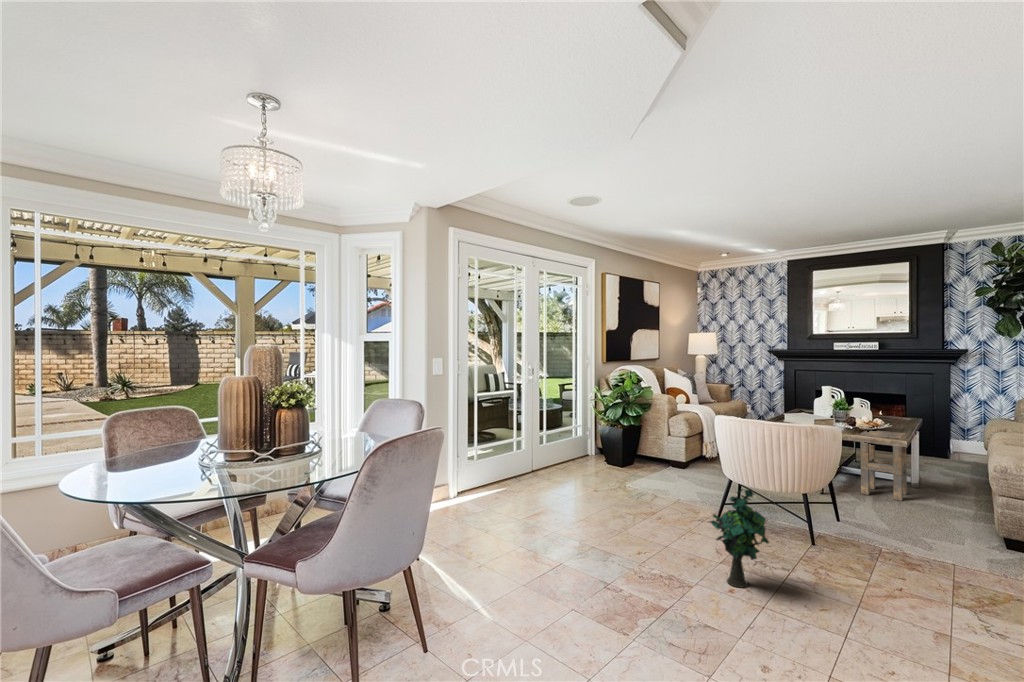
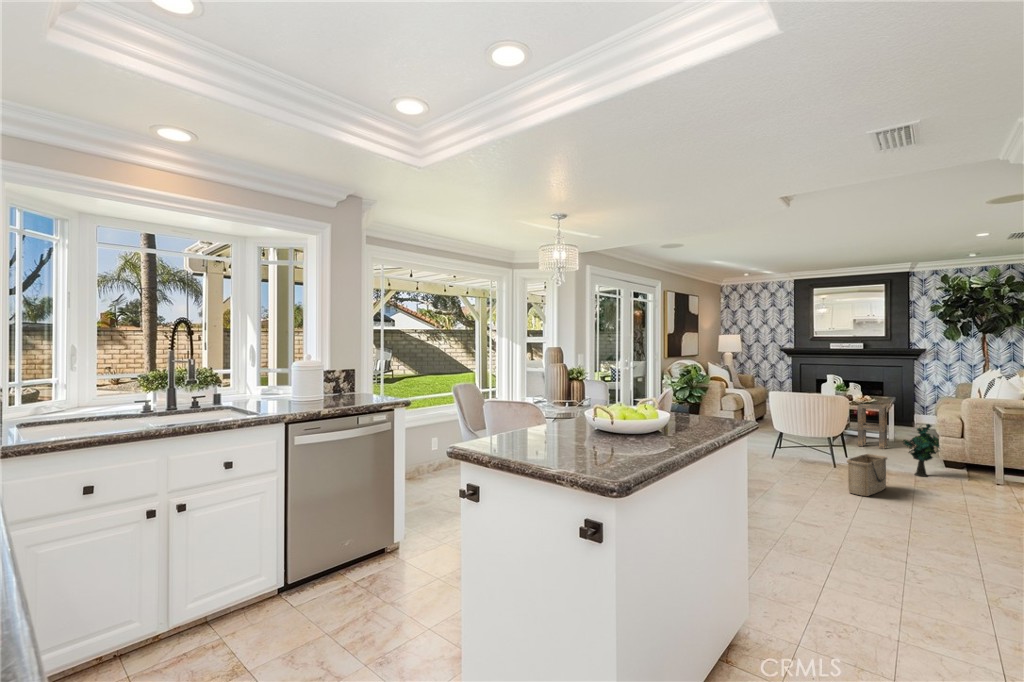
decorative plant: present [710,489,769,587] -> present [903,424,940,477]
basket: none [810,535,891,628] -> present [847,454,887,496]

